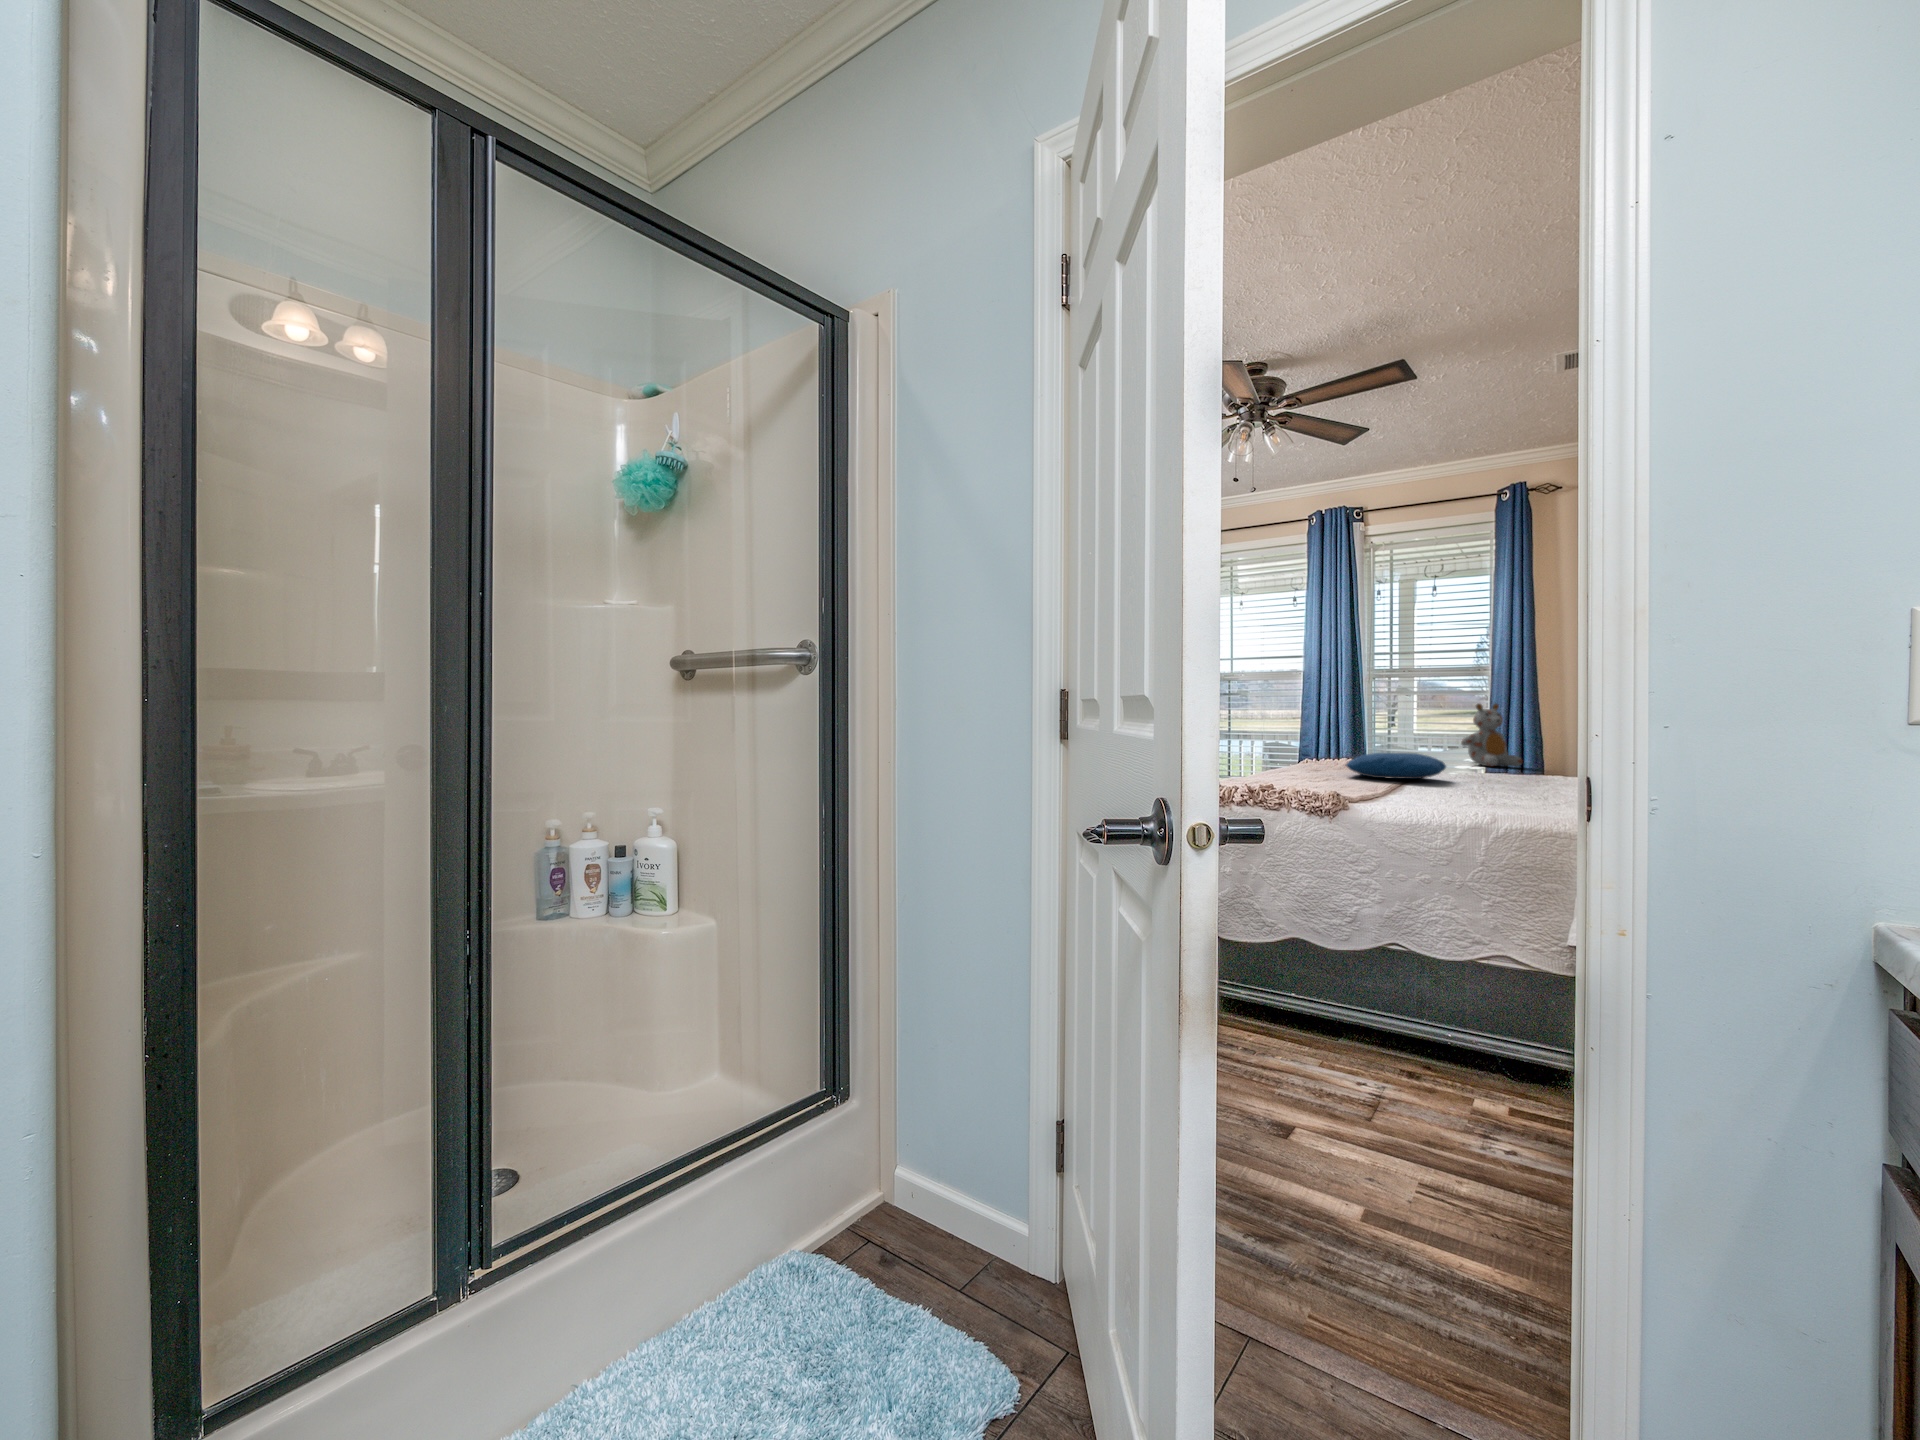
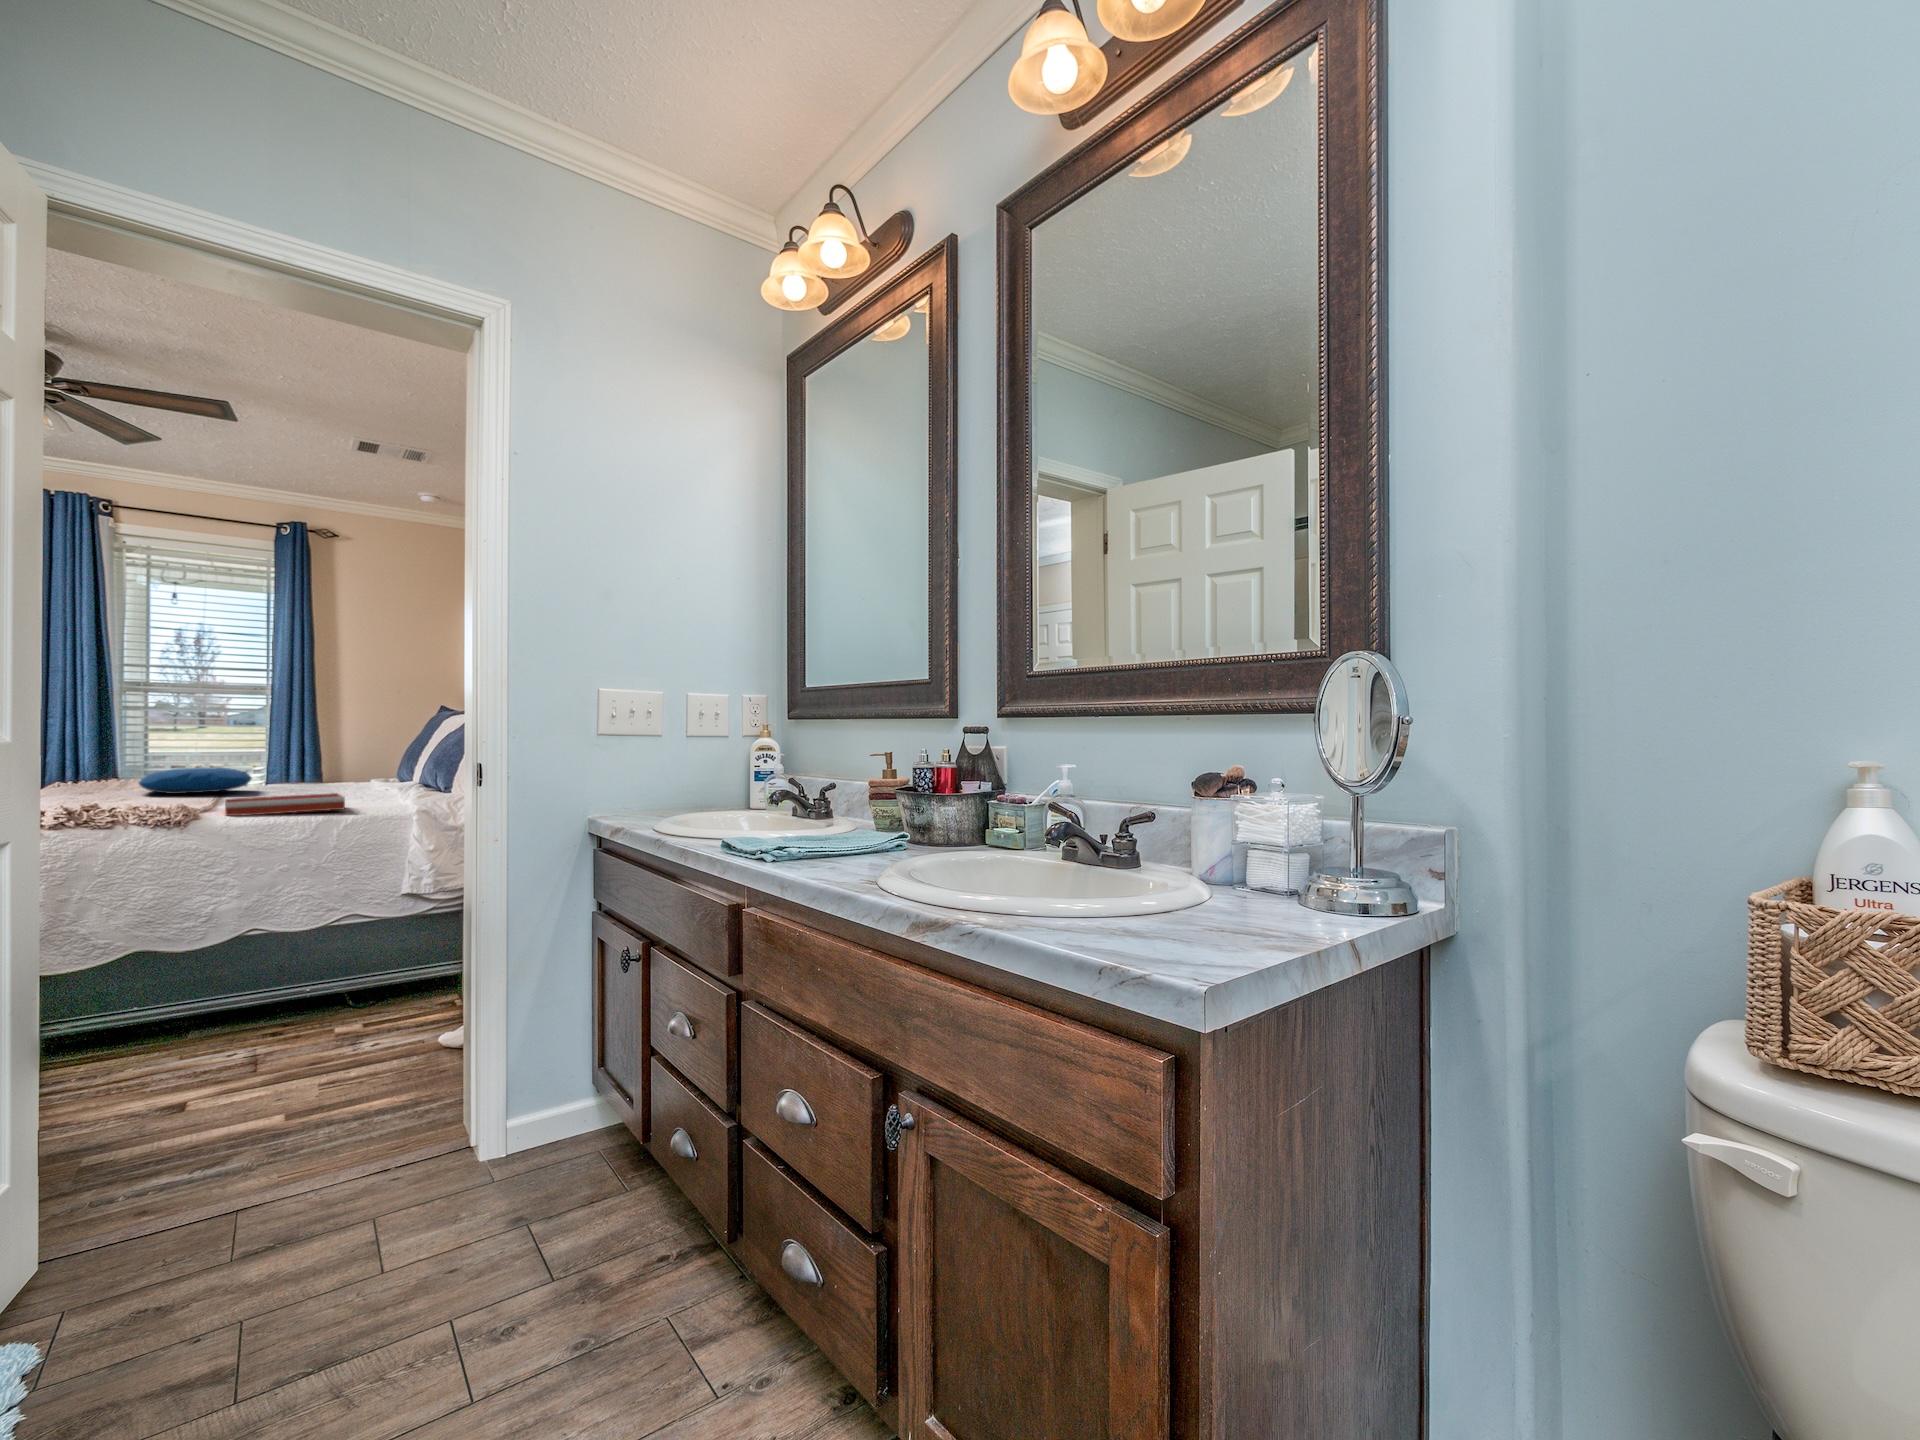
stuffed bear: present [1461,703,1522,767] -> none [241,717,303,775]
tray: none [1381,787,1511,813] -> present [225,793,345,816]

